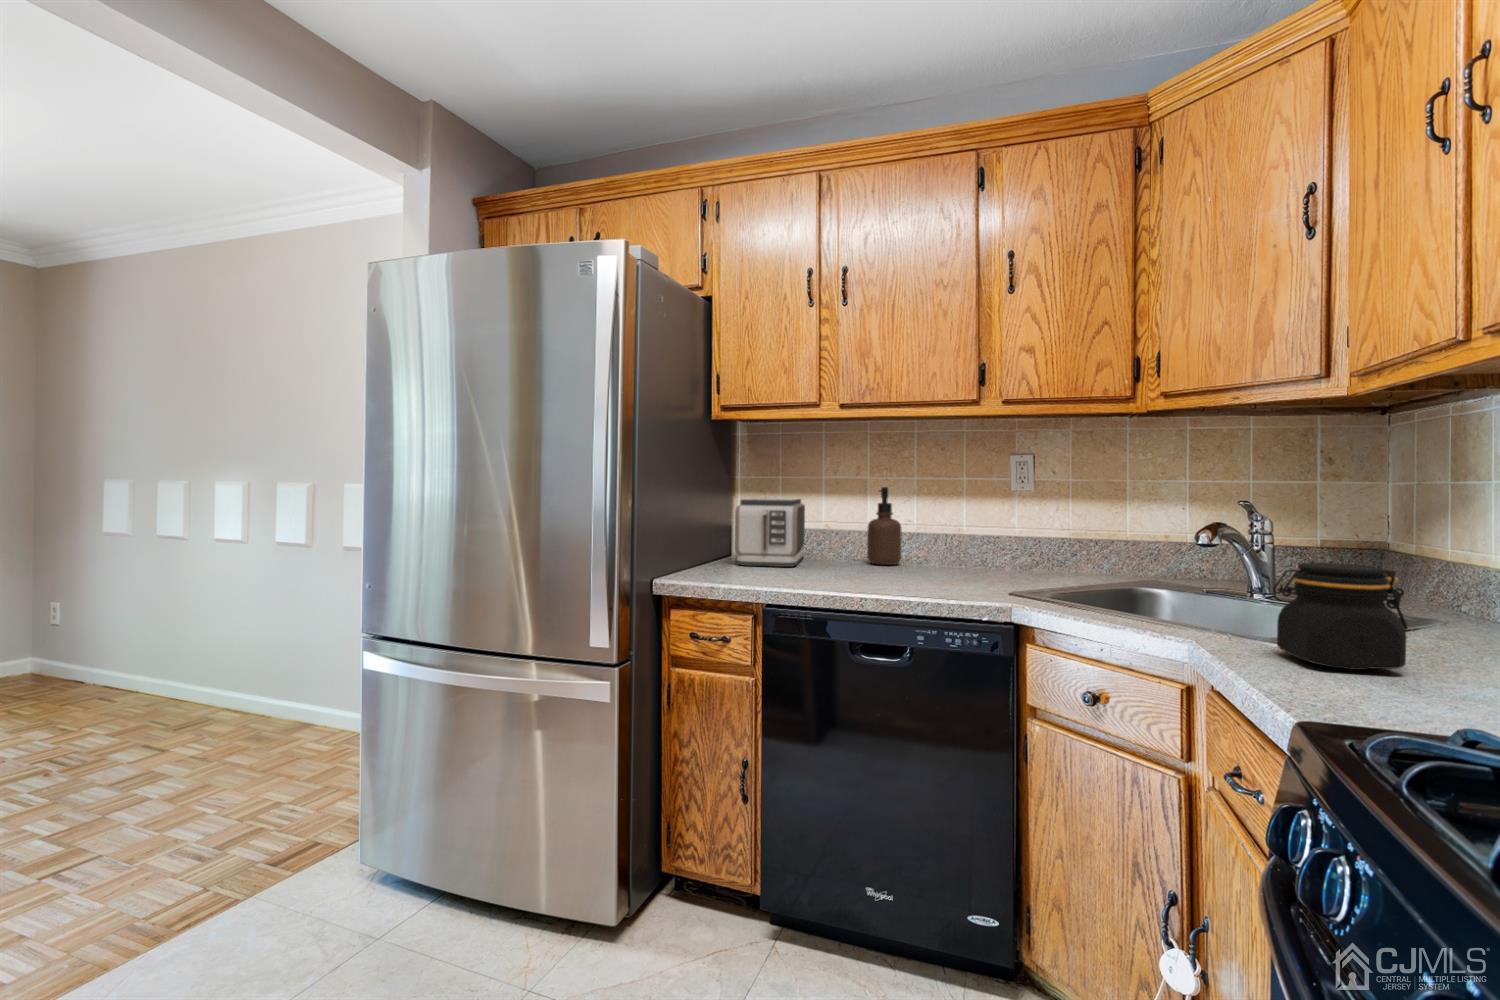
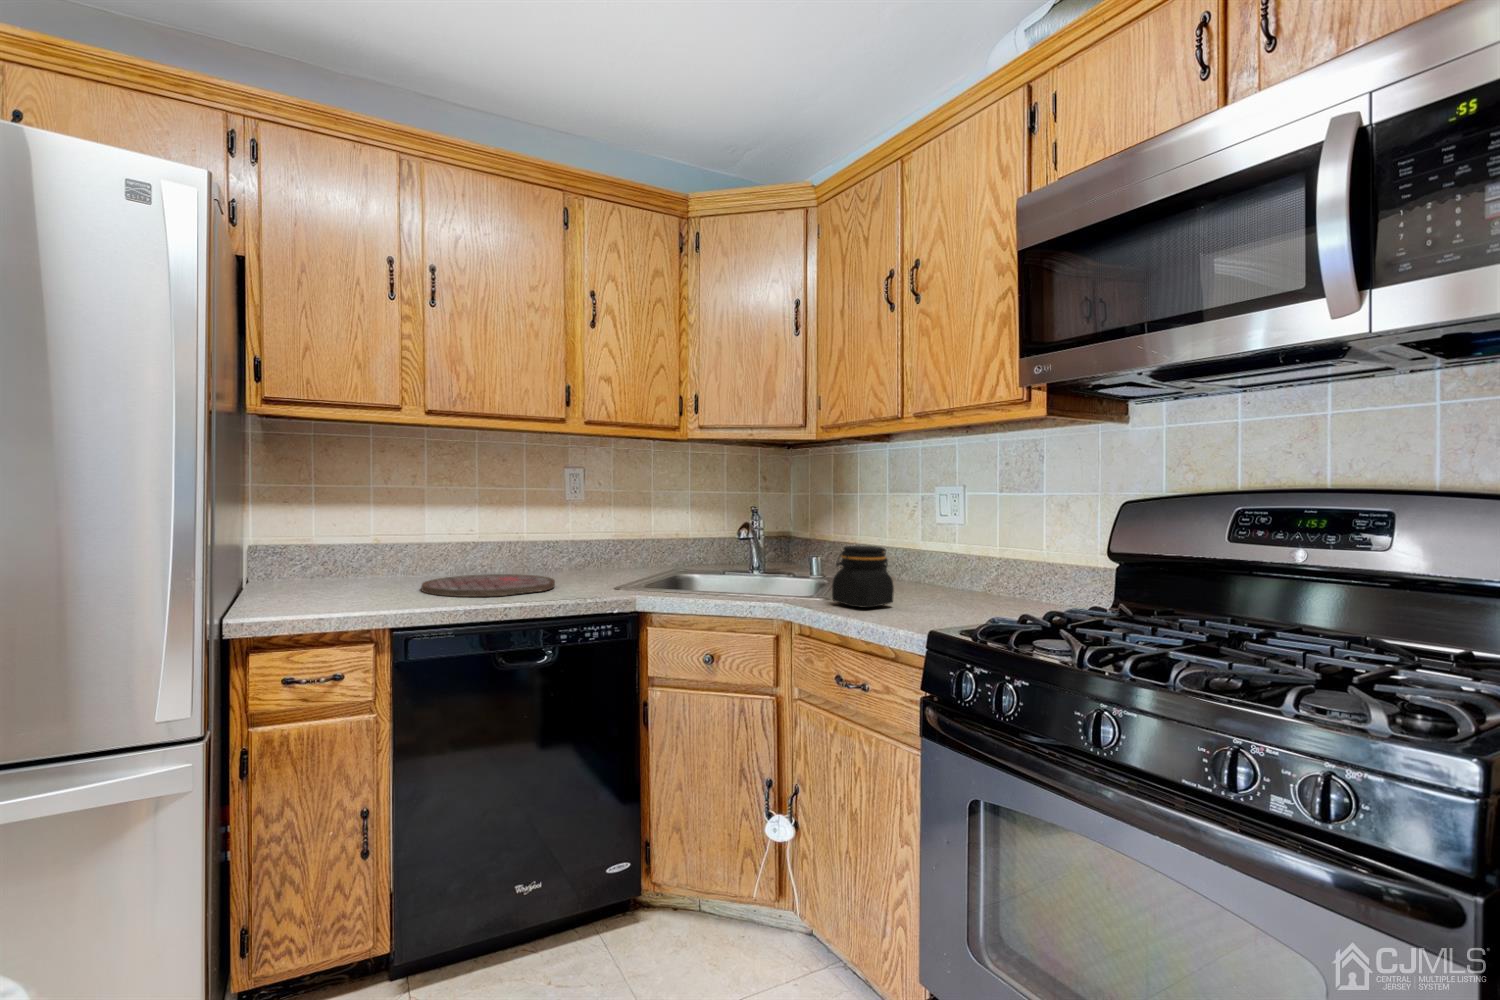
soap dispenser: present [867,487,902,565] -> none [431,496,468,575]
toaster: present [735,498,805,567] -> none [273,509,372,591]
cutting board: none [821,565,950,587] -> present [421,574,555,597]

